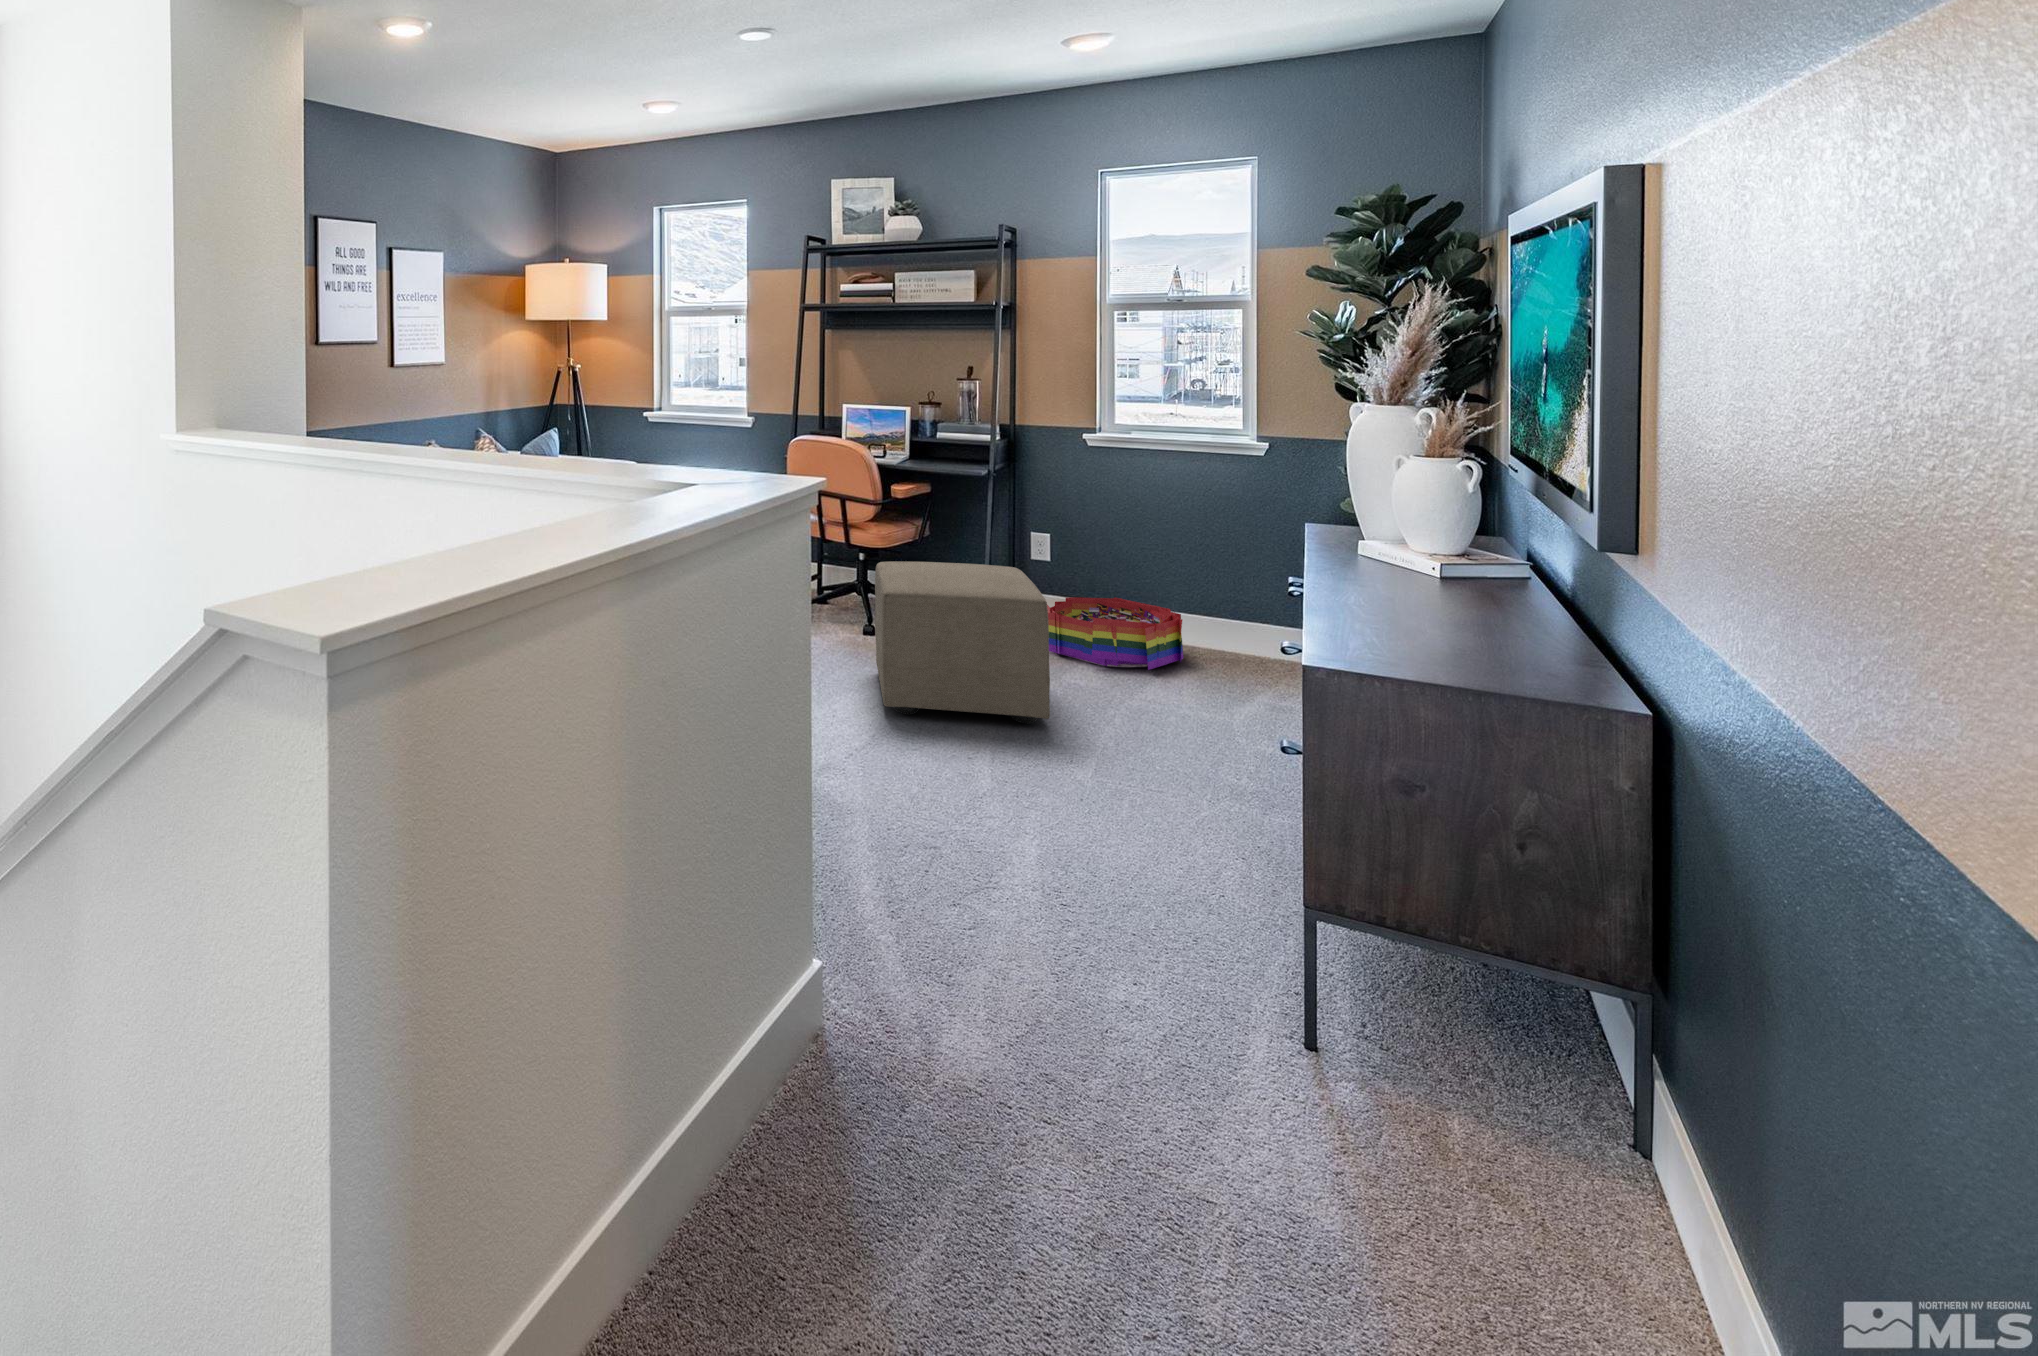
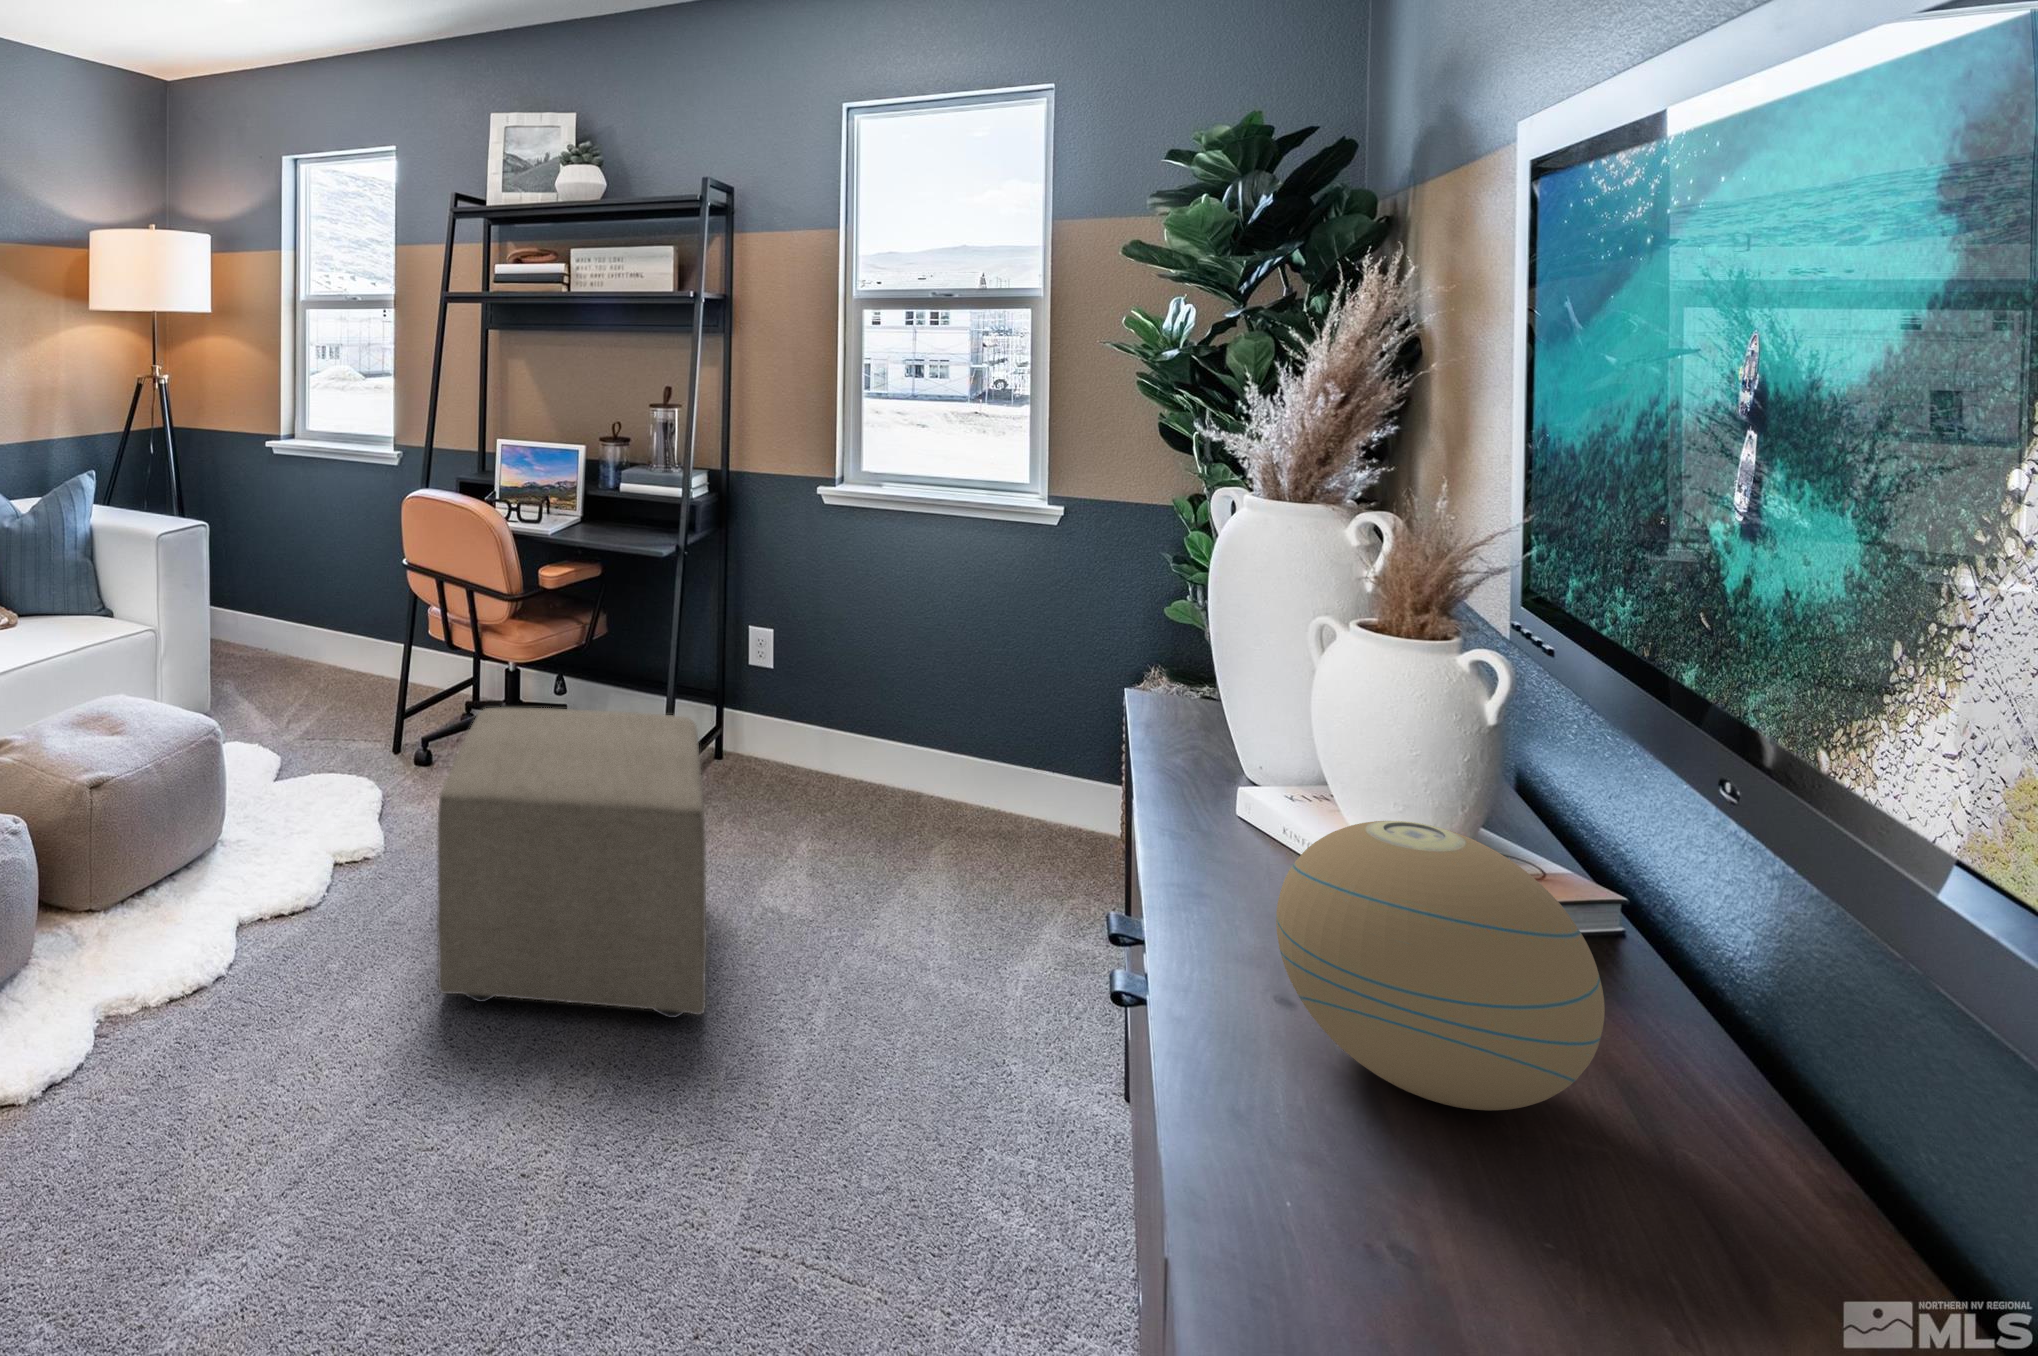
decorative orb: none [1372,505,1498,602] -> present [1276,821,1605,1110]
storage bin: present [1047,597,1183,670] -> none [755,726,944,862]

